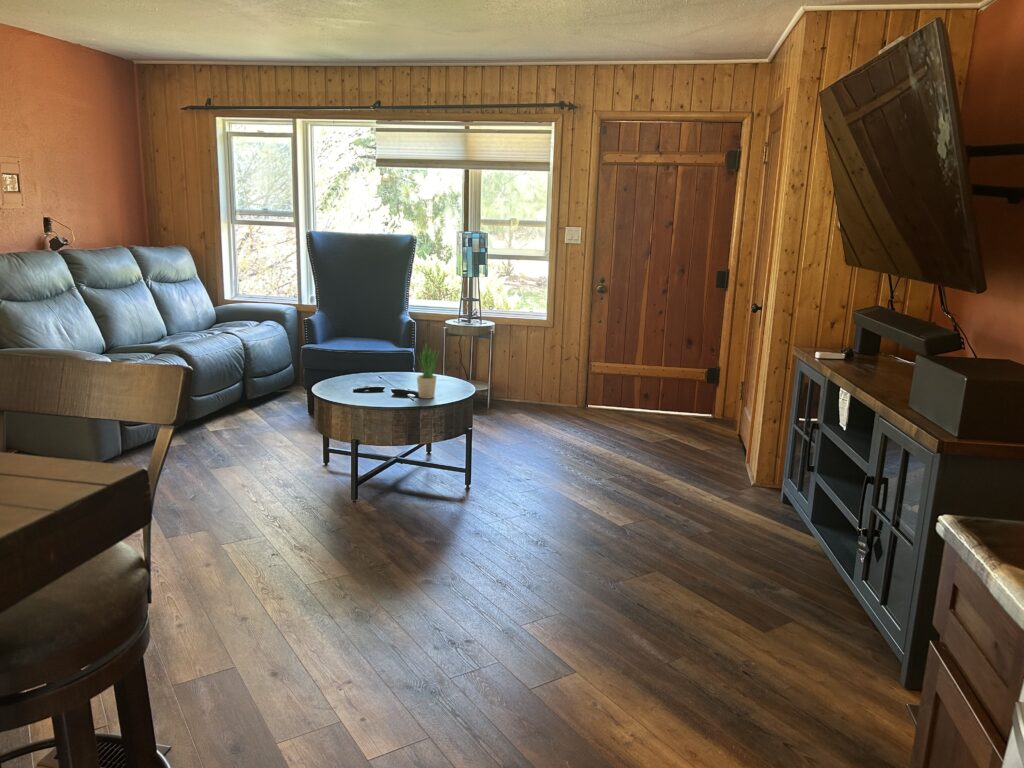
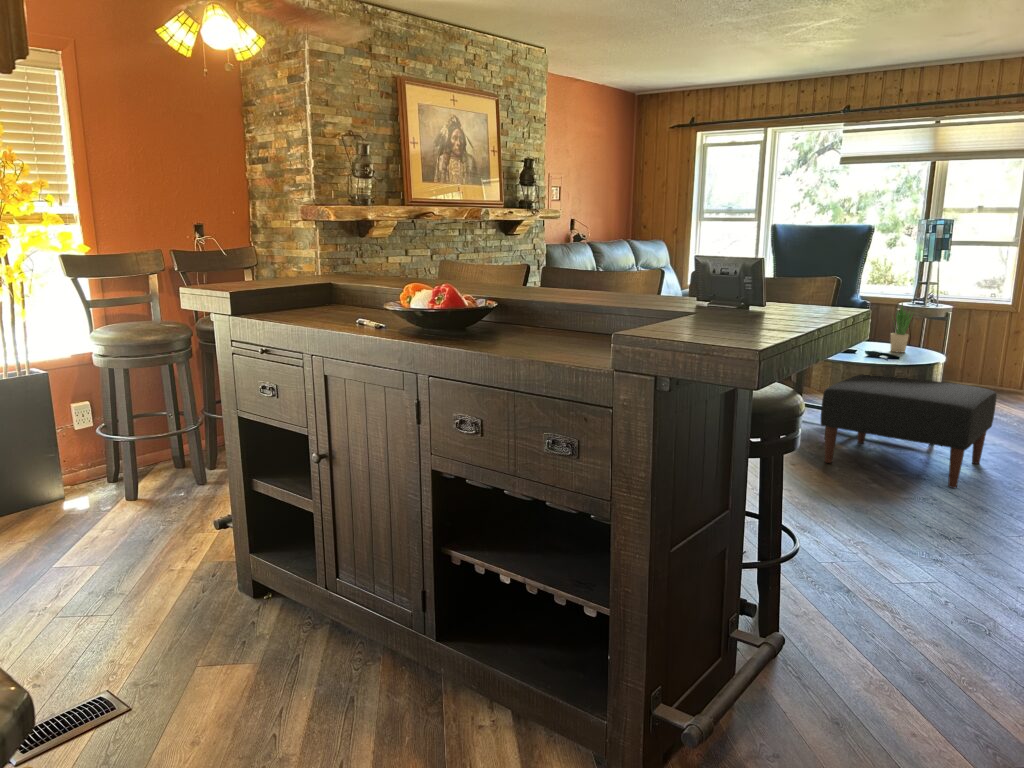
ottoman: none [325,432,522,582] -> present [821,375,996,488]

